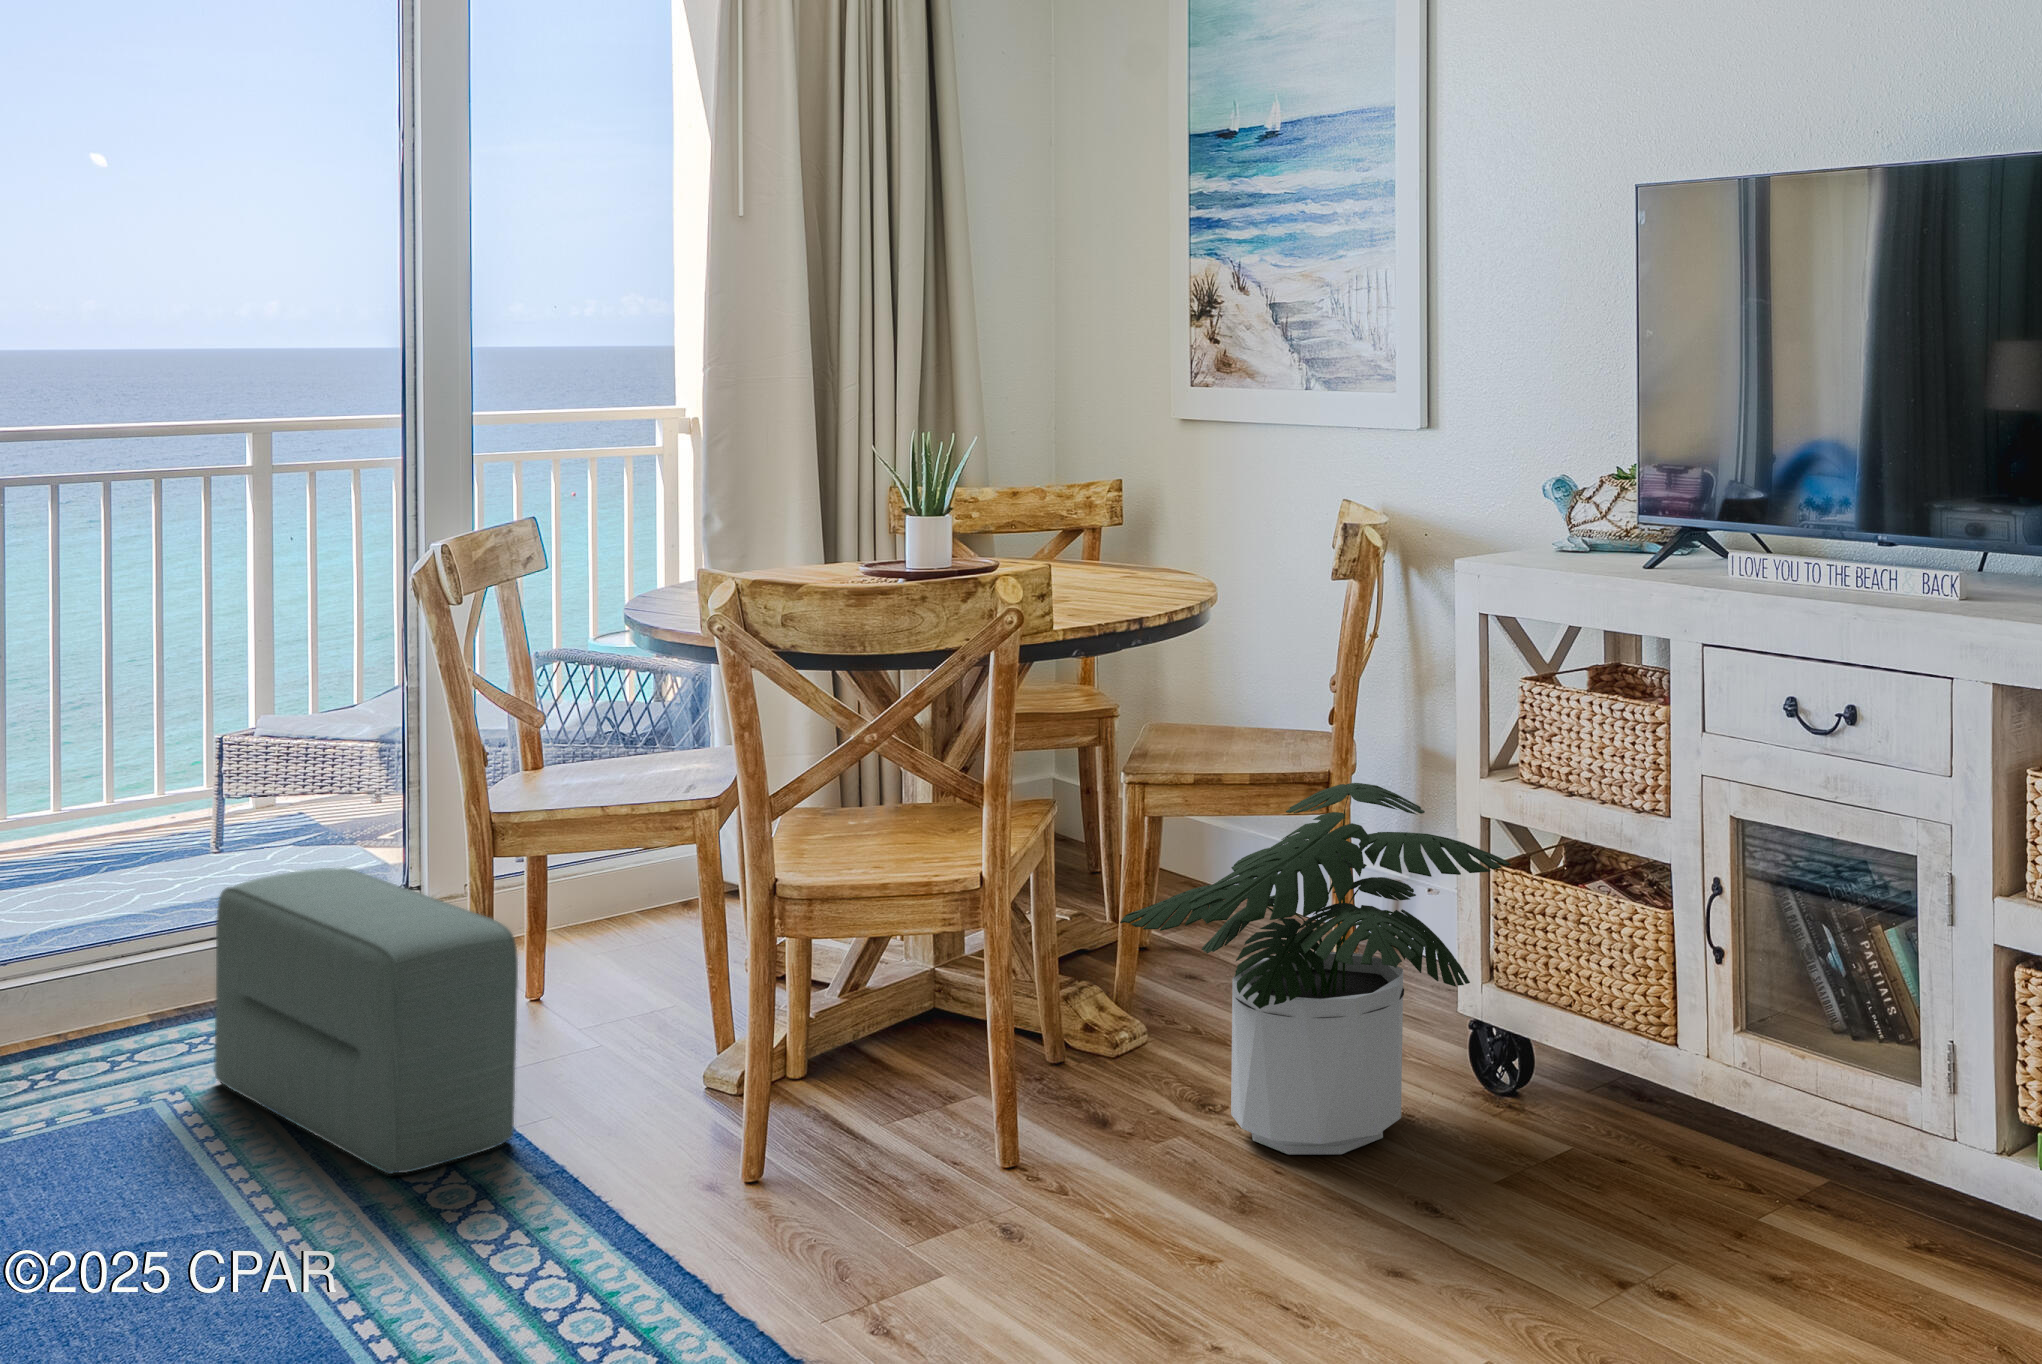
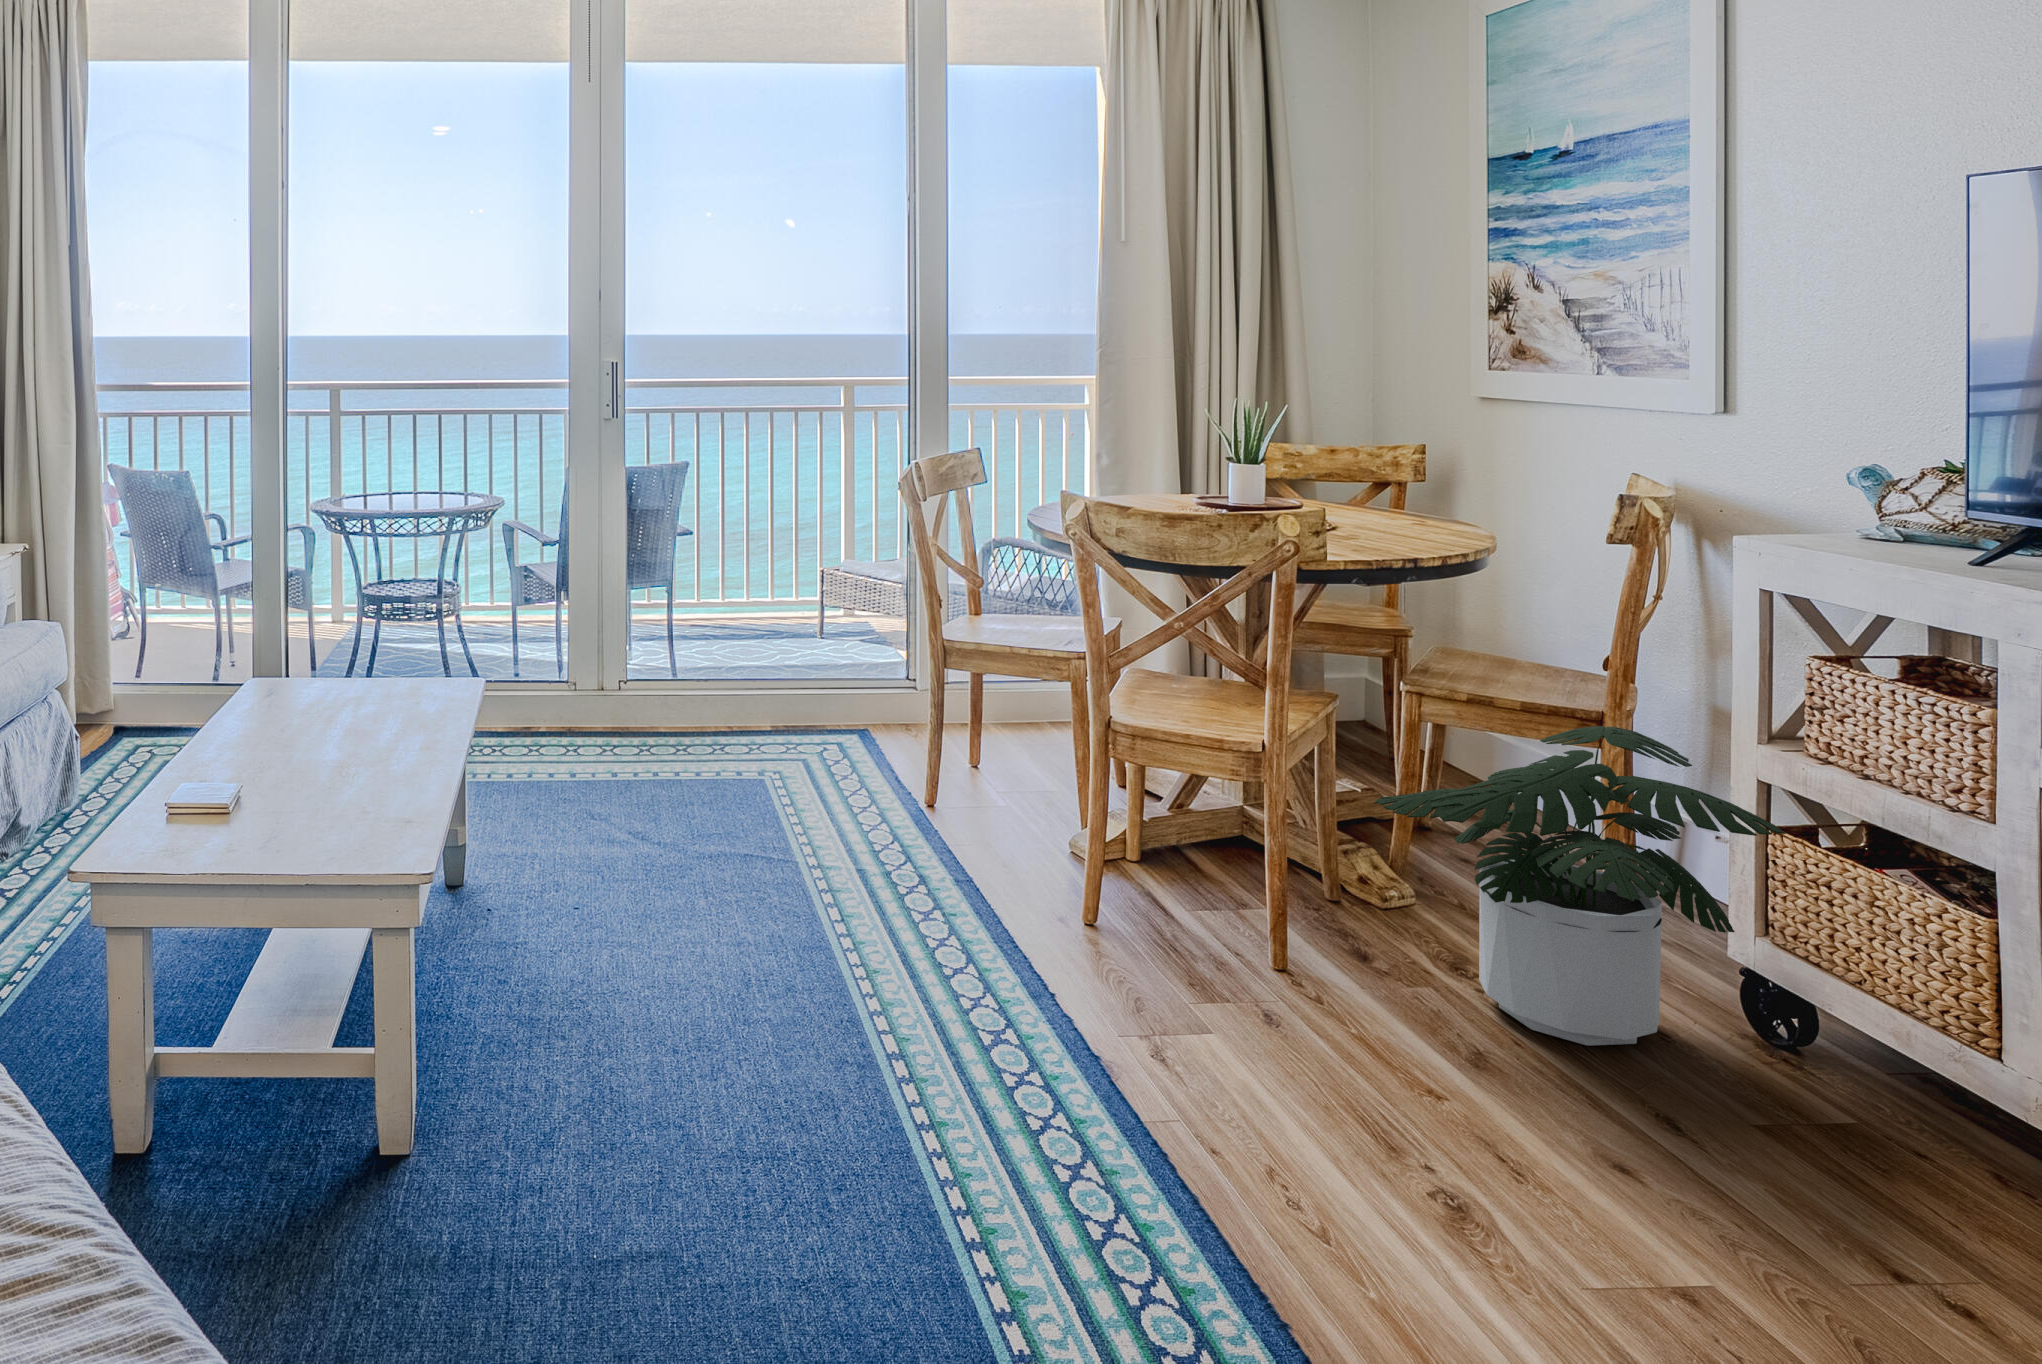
pouf: present [214,868,518,1174] -> none [800,660,948,854]

